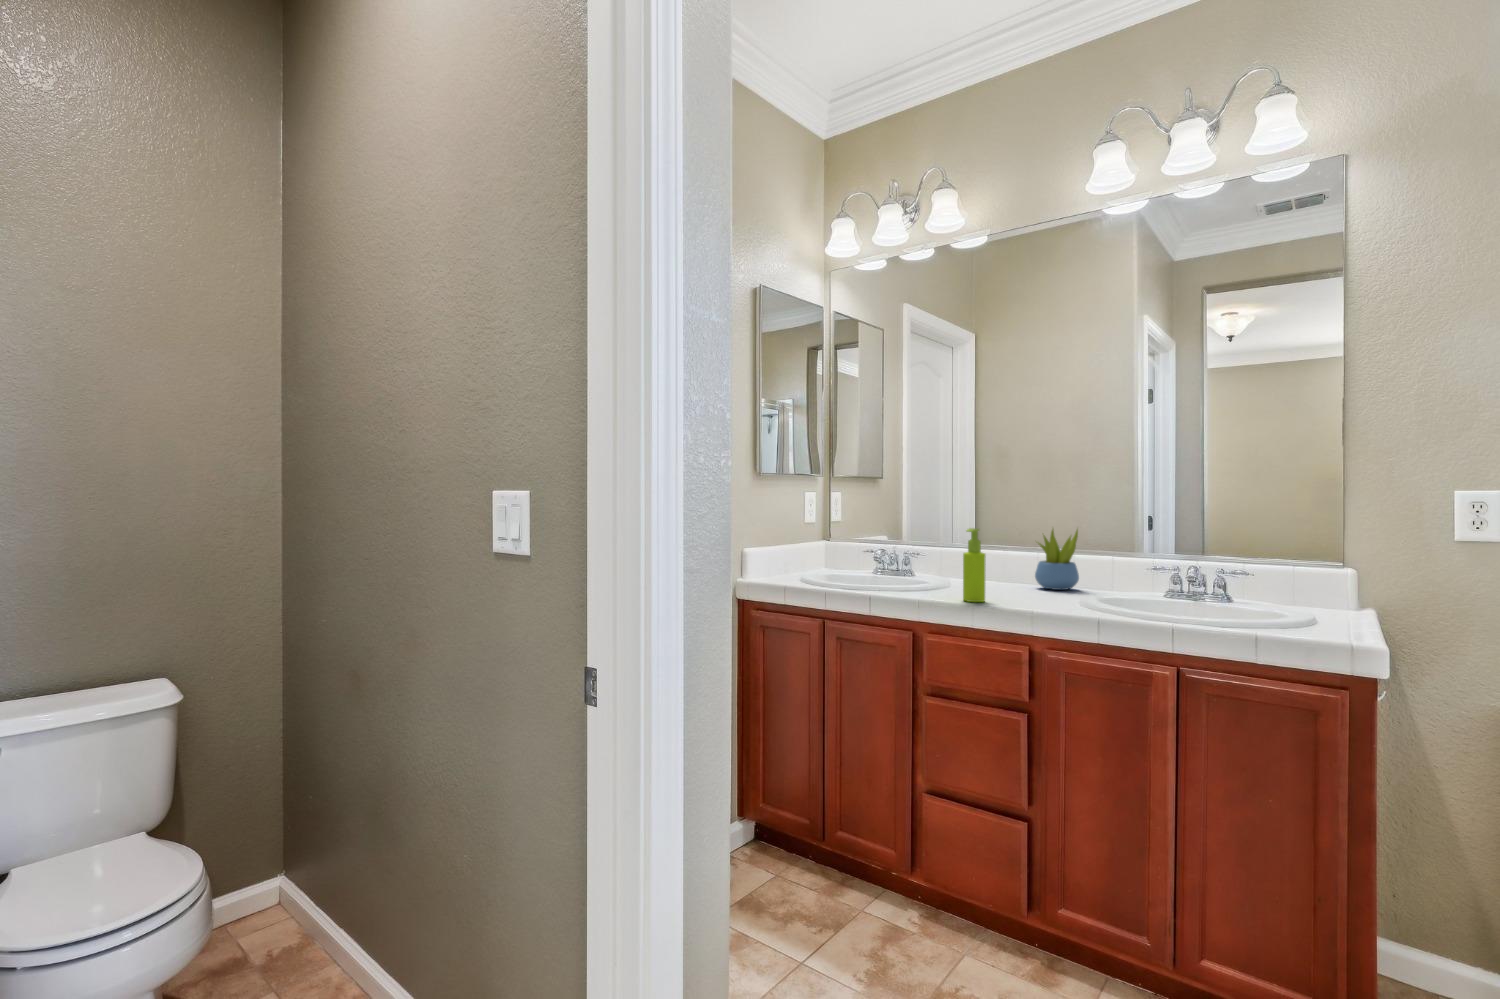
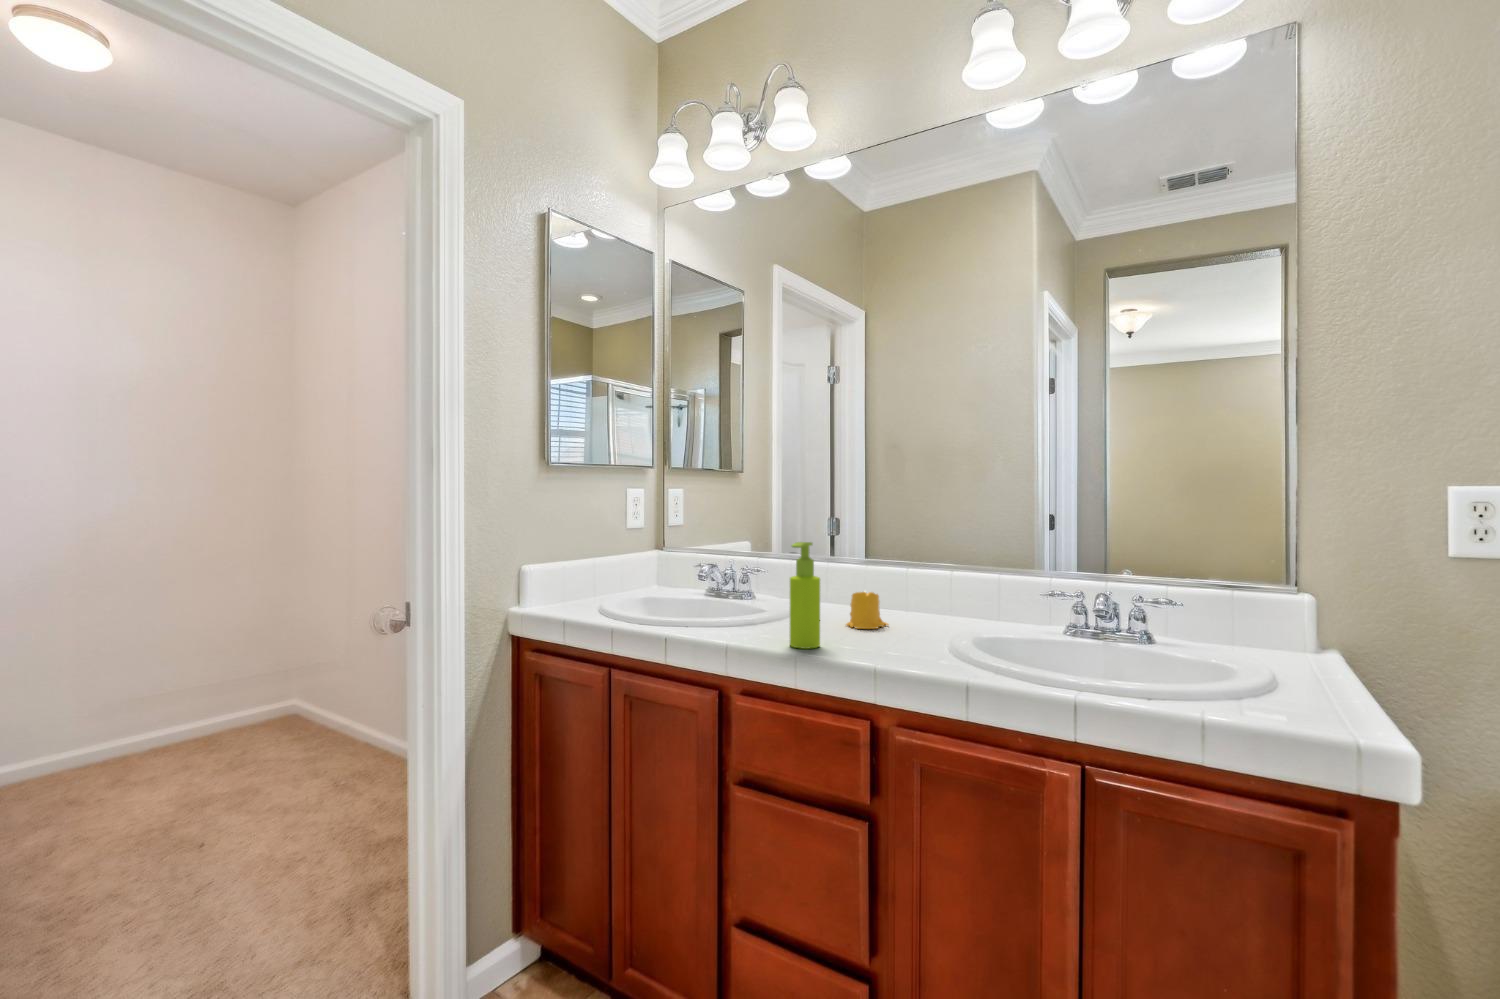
succulent plant: present [1035,529,1079,590] -> none [901,535,956,619]
candle: none [996,565,1029,594] -> present [846,591,889,629]

